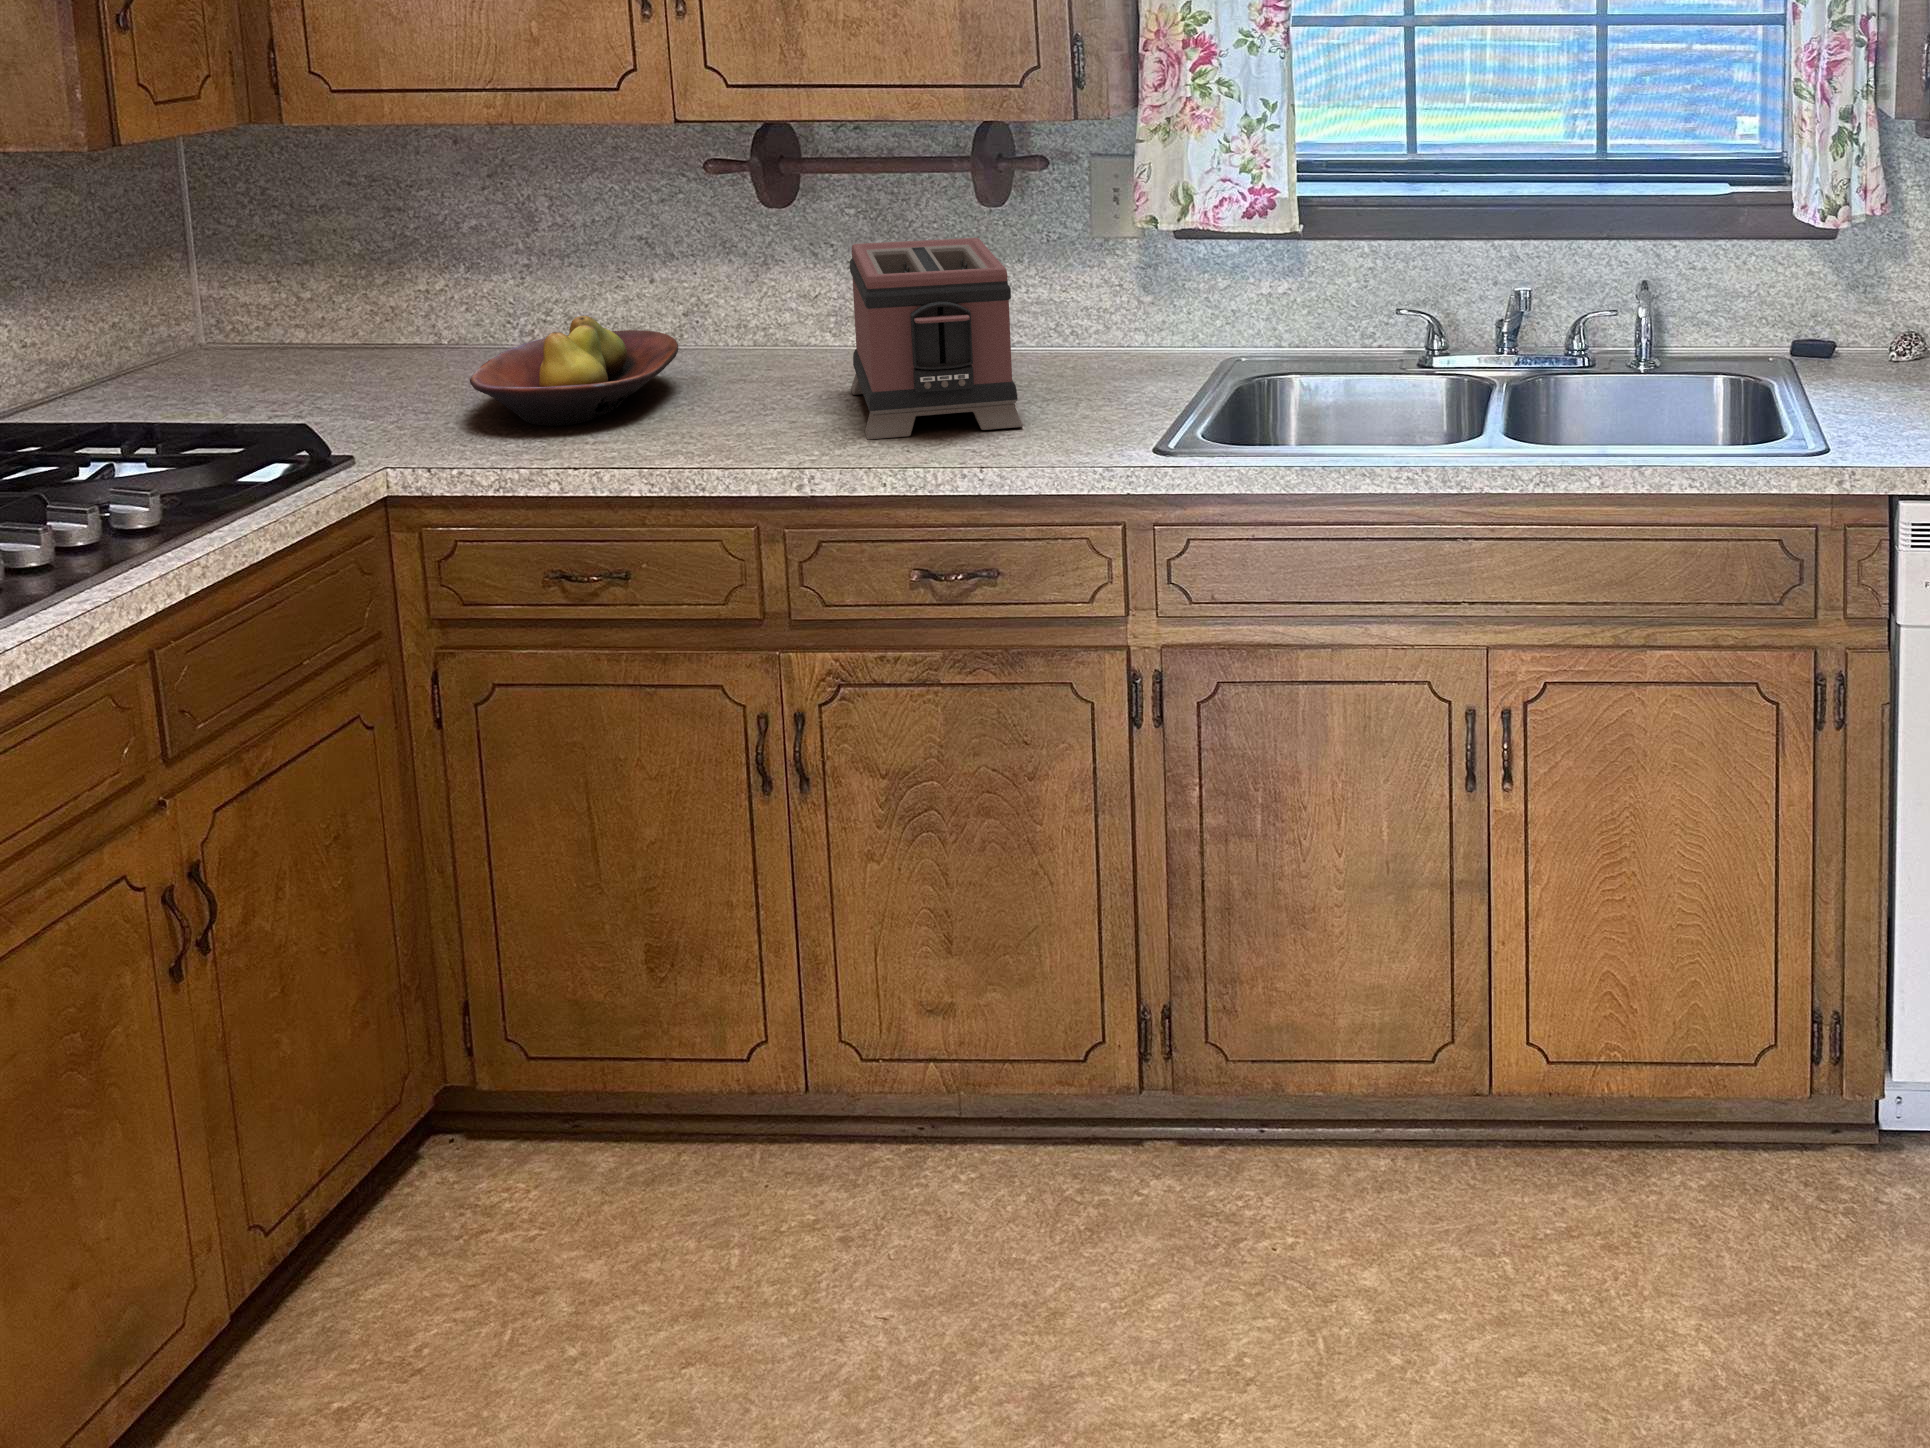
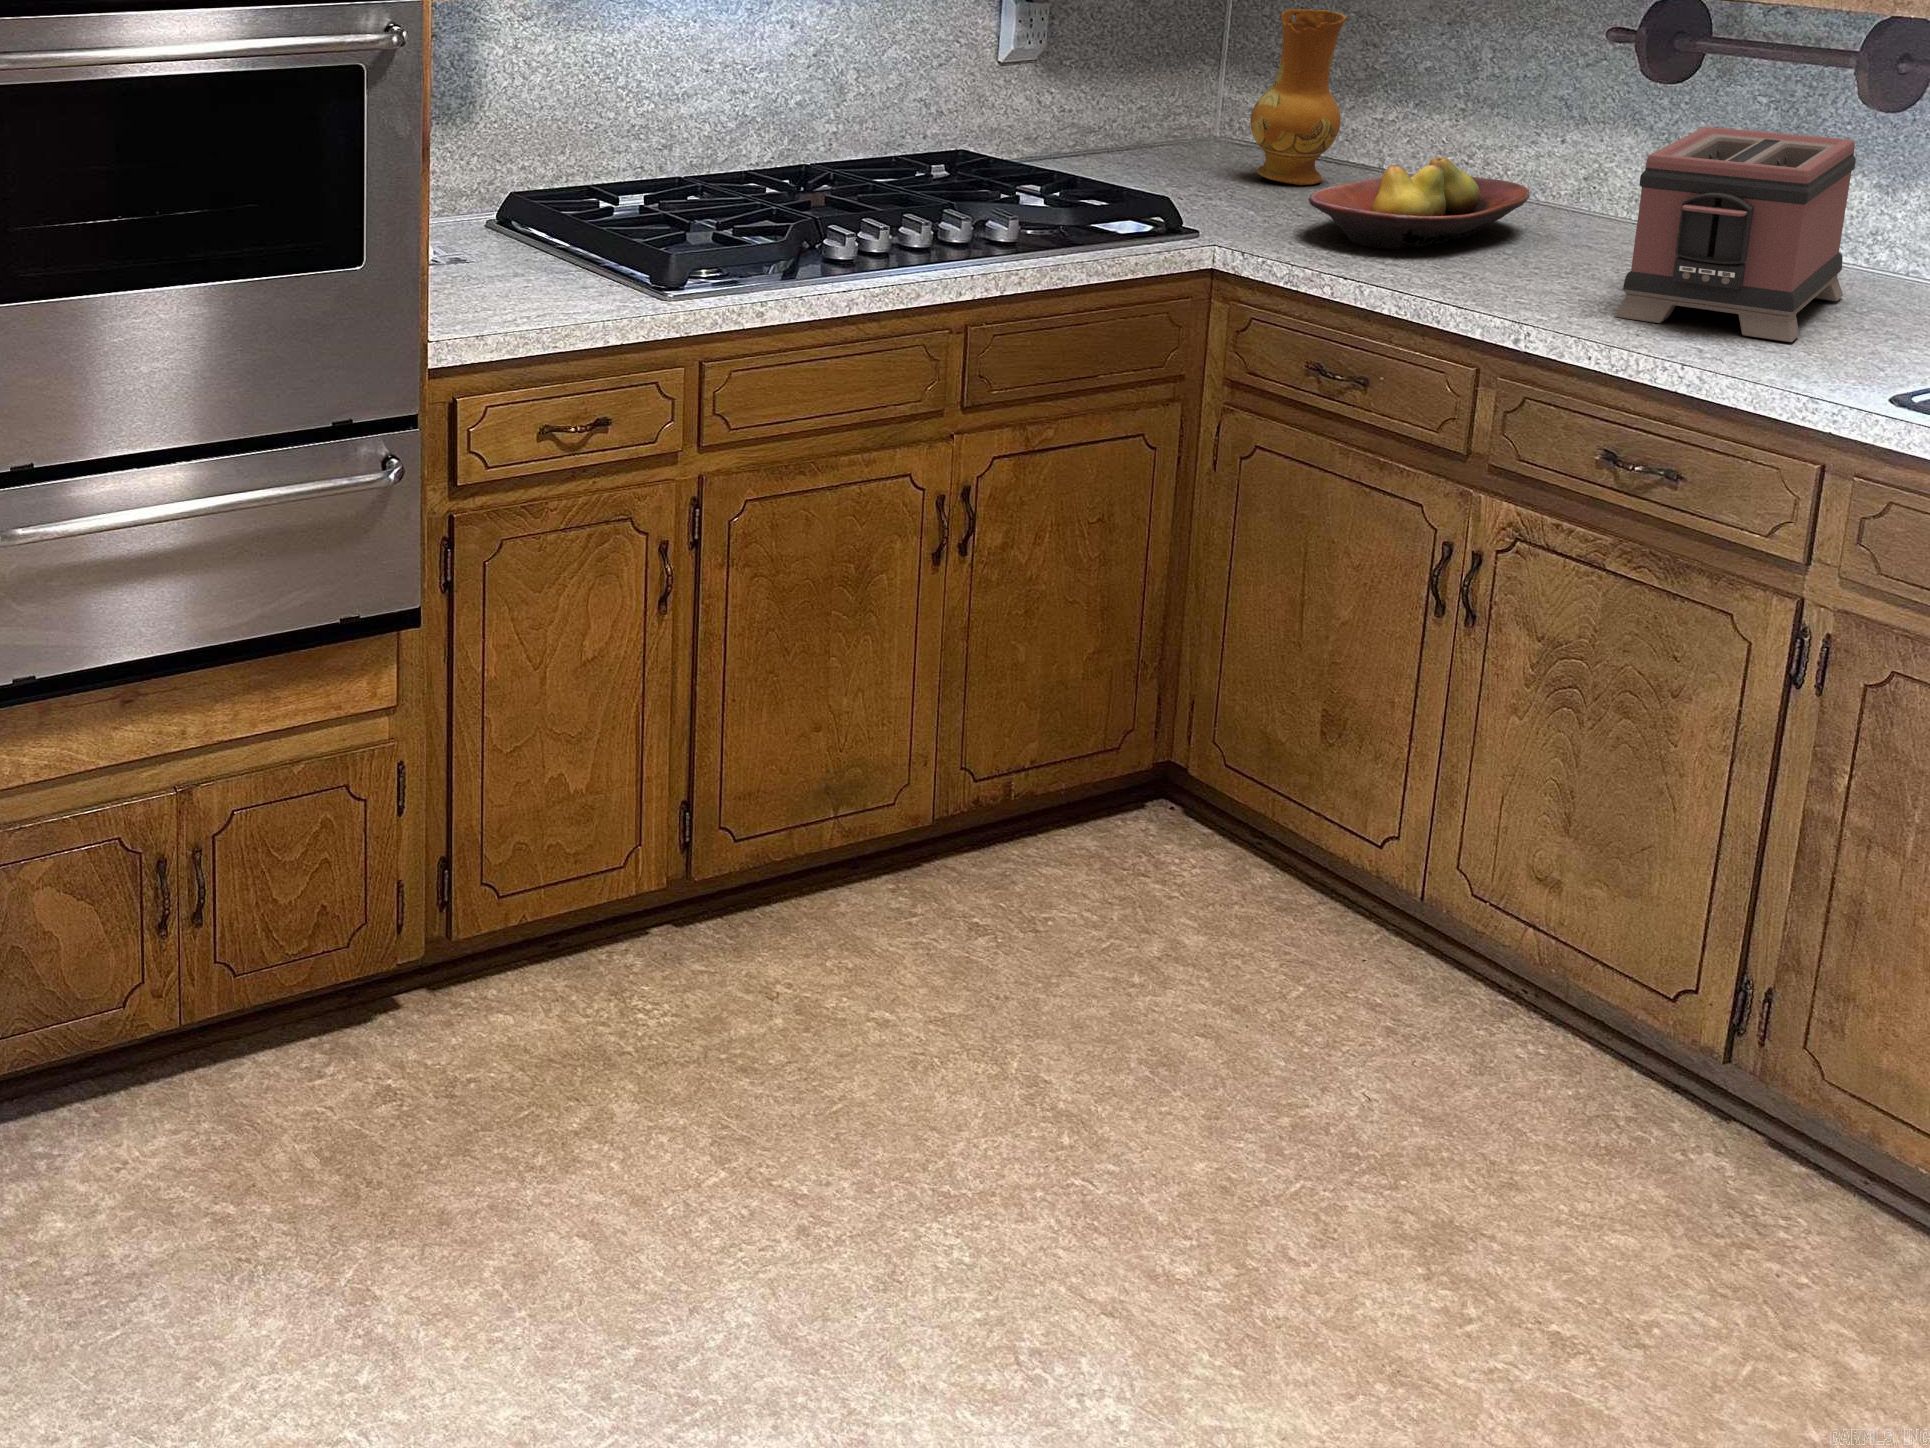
ceramic jug: none [303,174,414,377] -> present [1250,9,1346,185]

